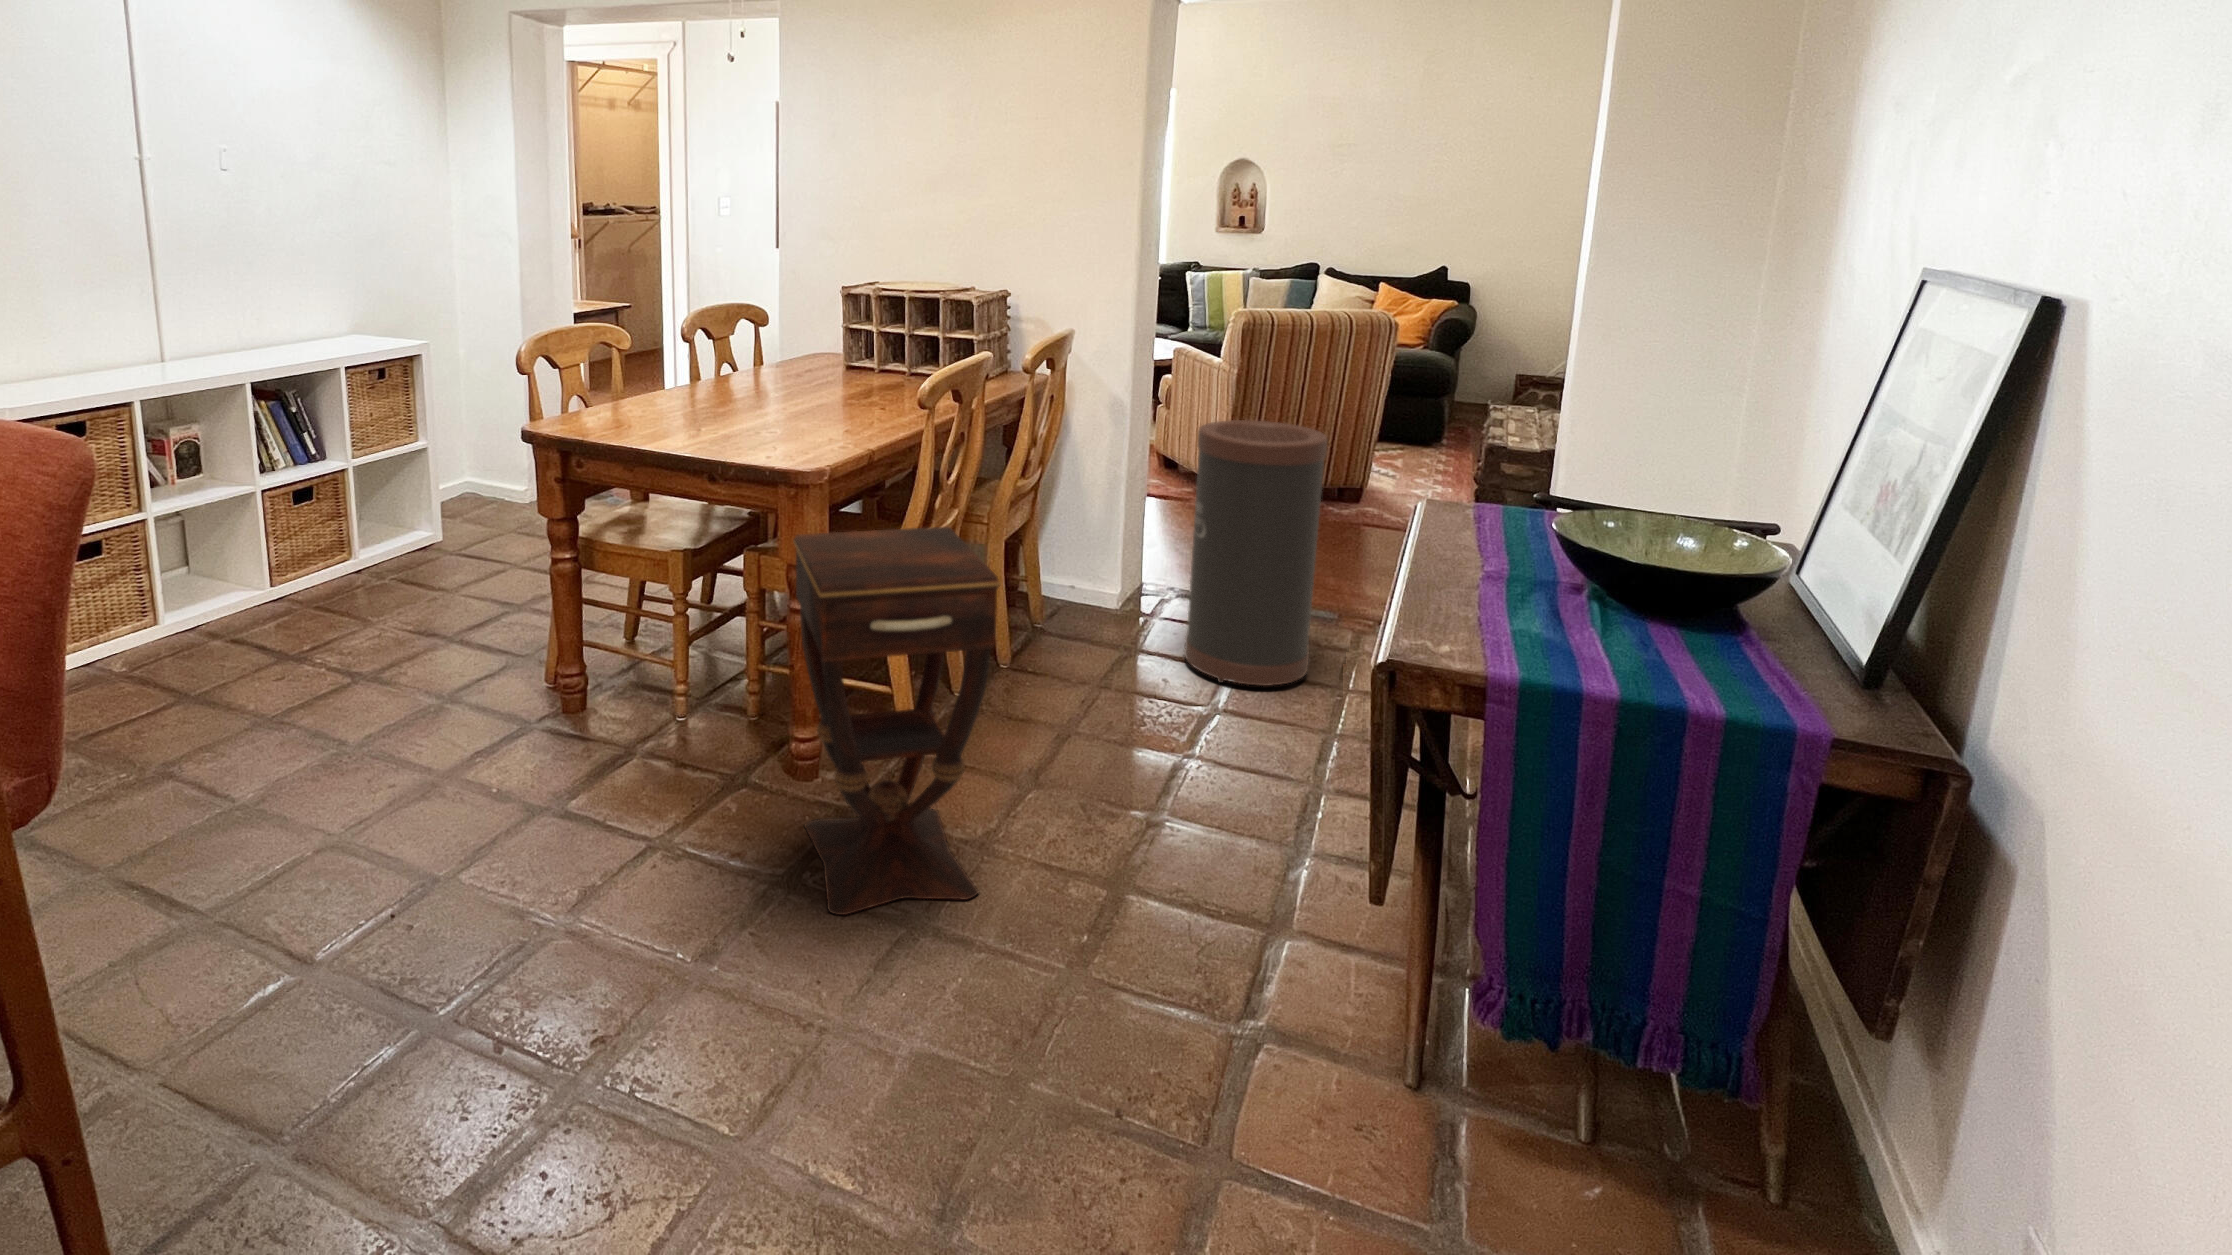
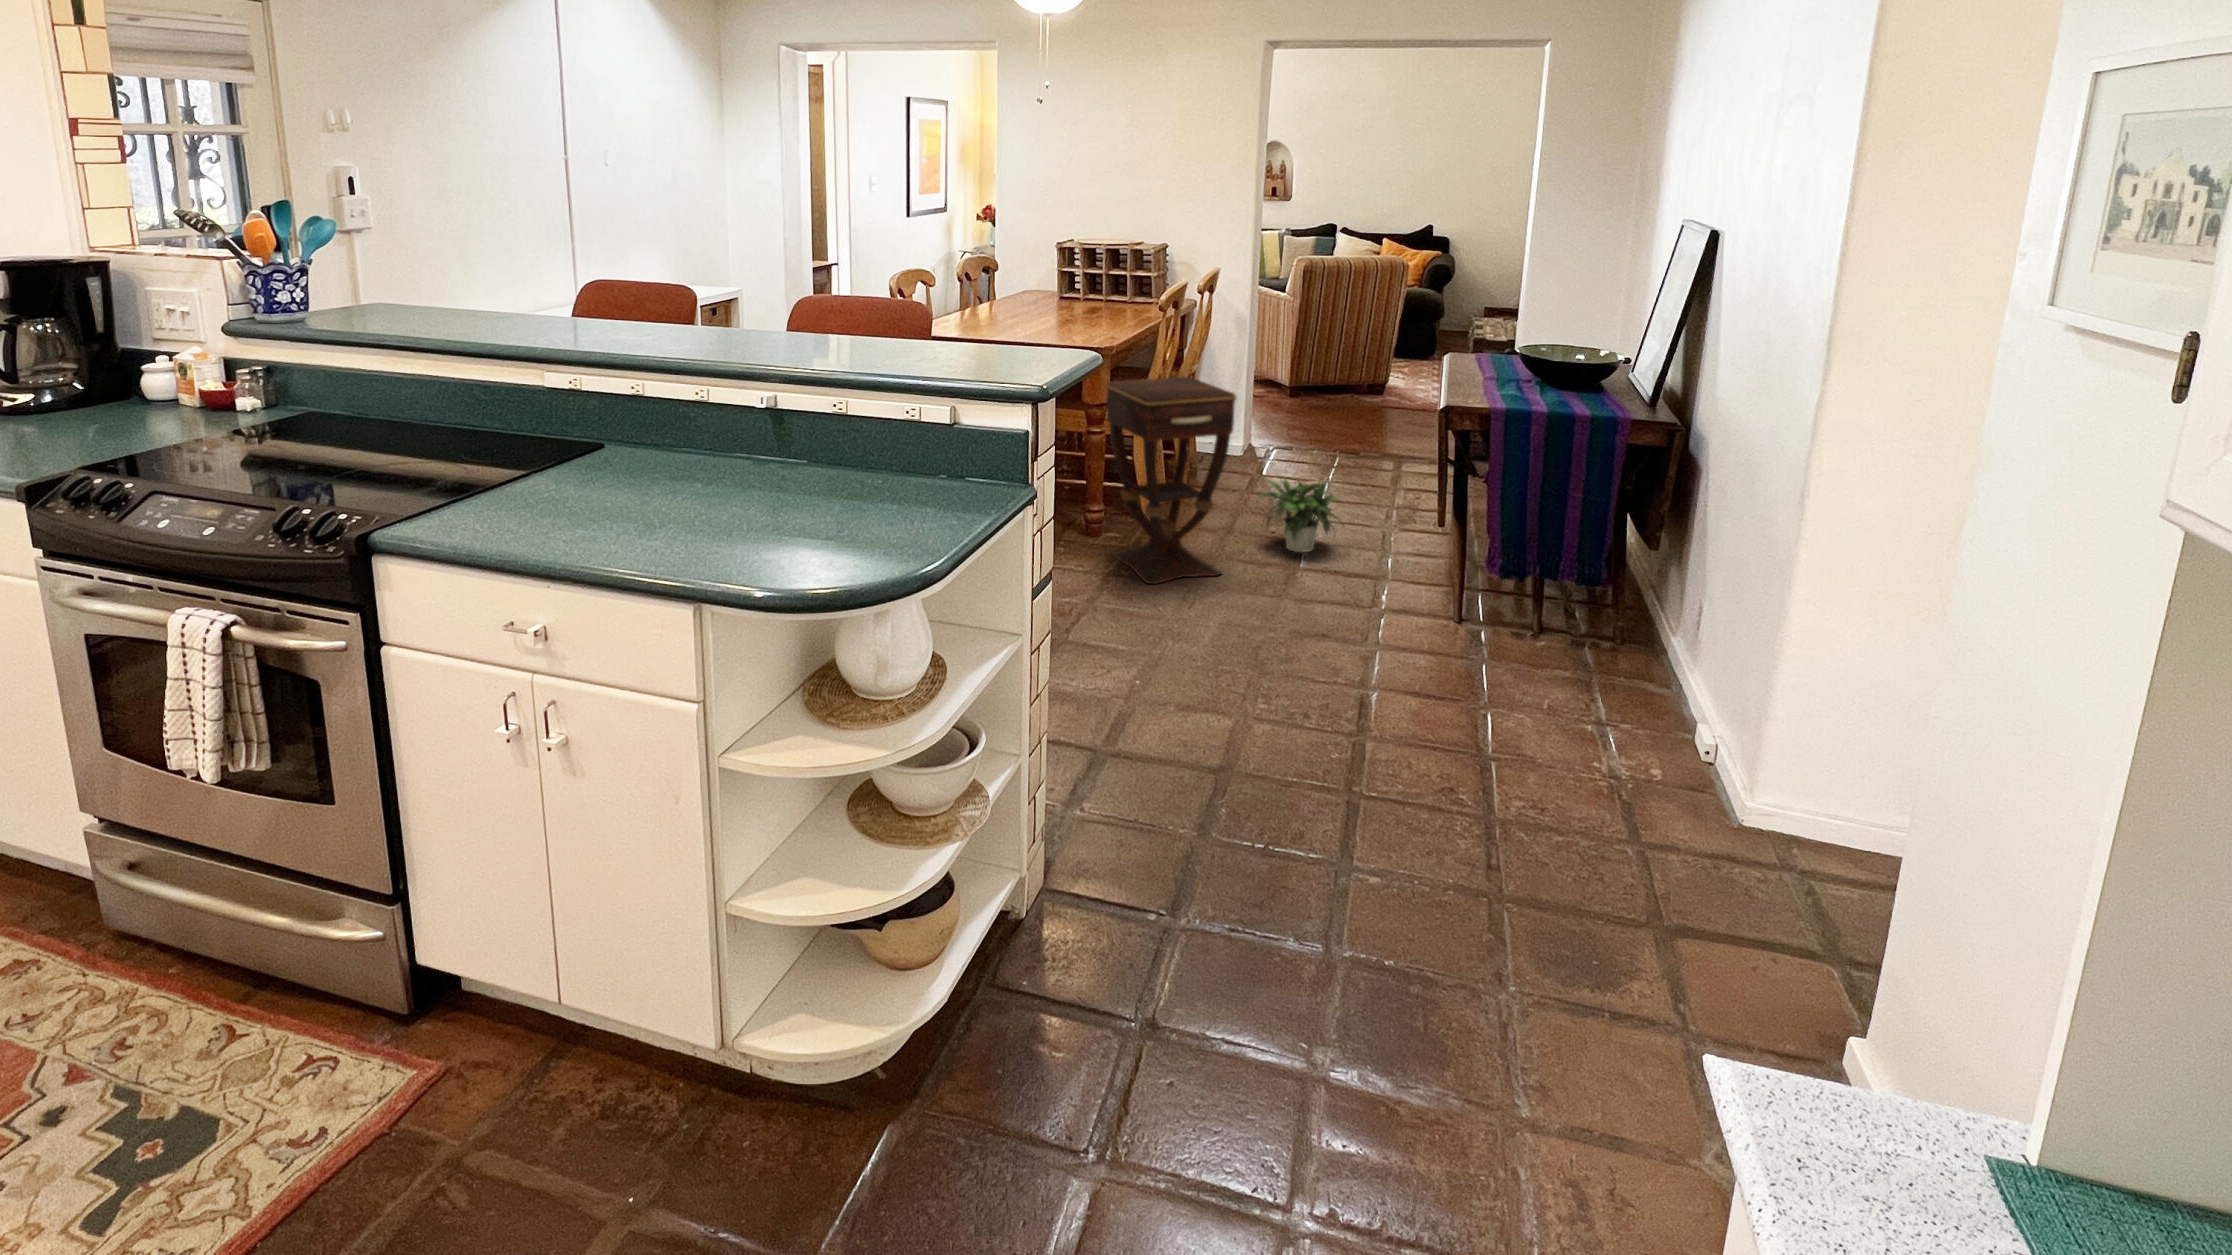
trash can: present [1184,420,1327,686] -> none [1293,324,1381,488]
potted plant: none [1040,693,1221,843] -> present [1235,478,1345,552]

